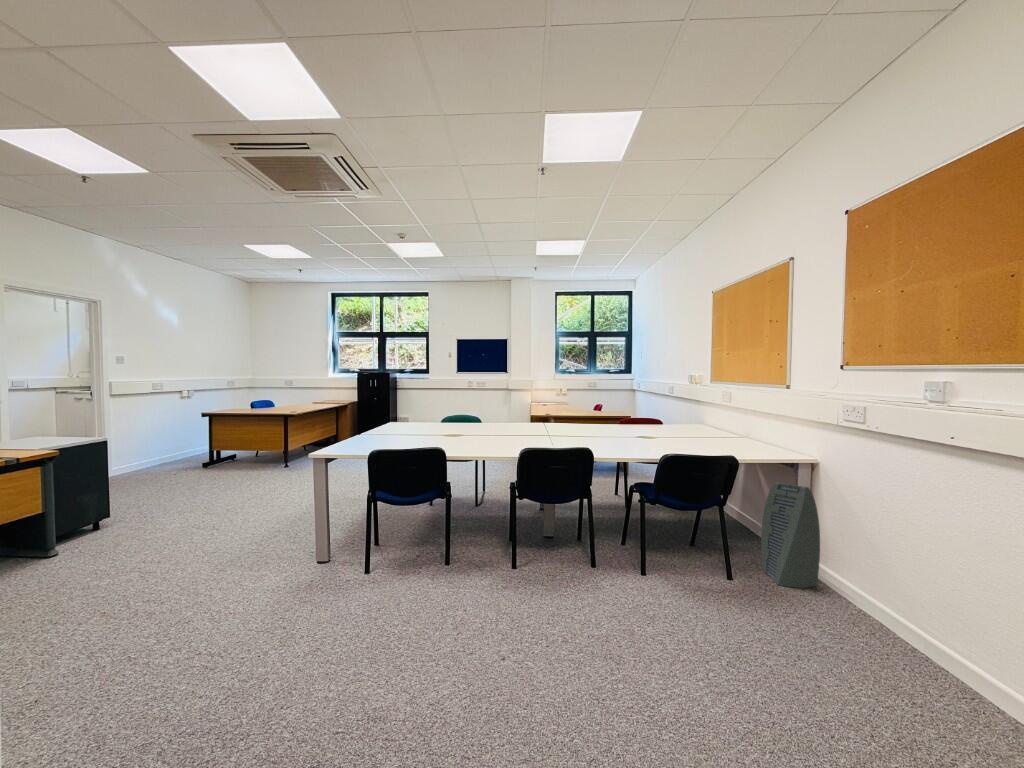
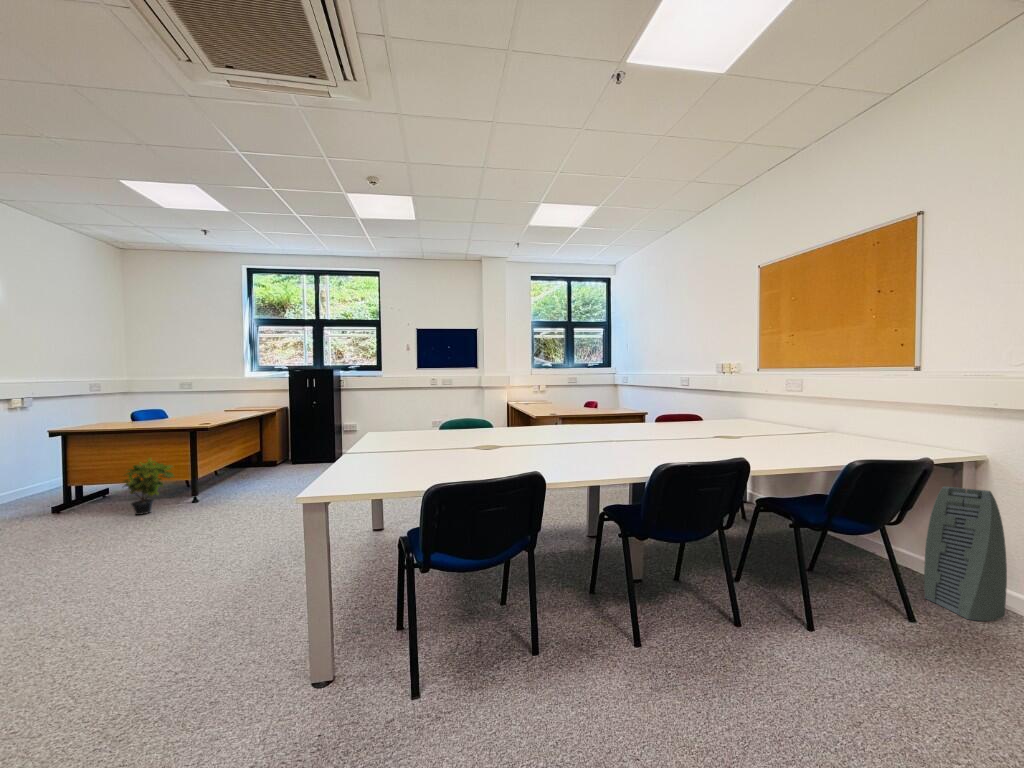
potted plant: none [242,434,274,472] -> present [124,458,174,515]

